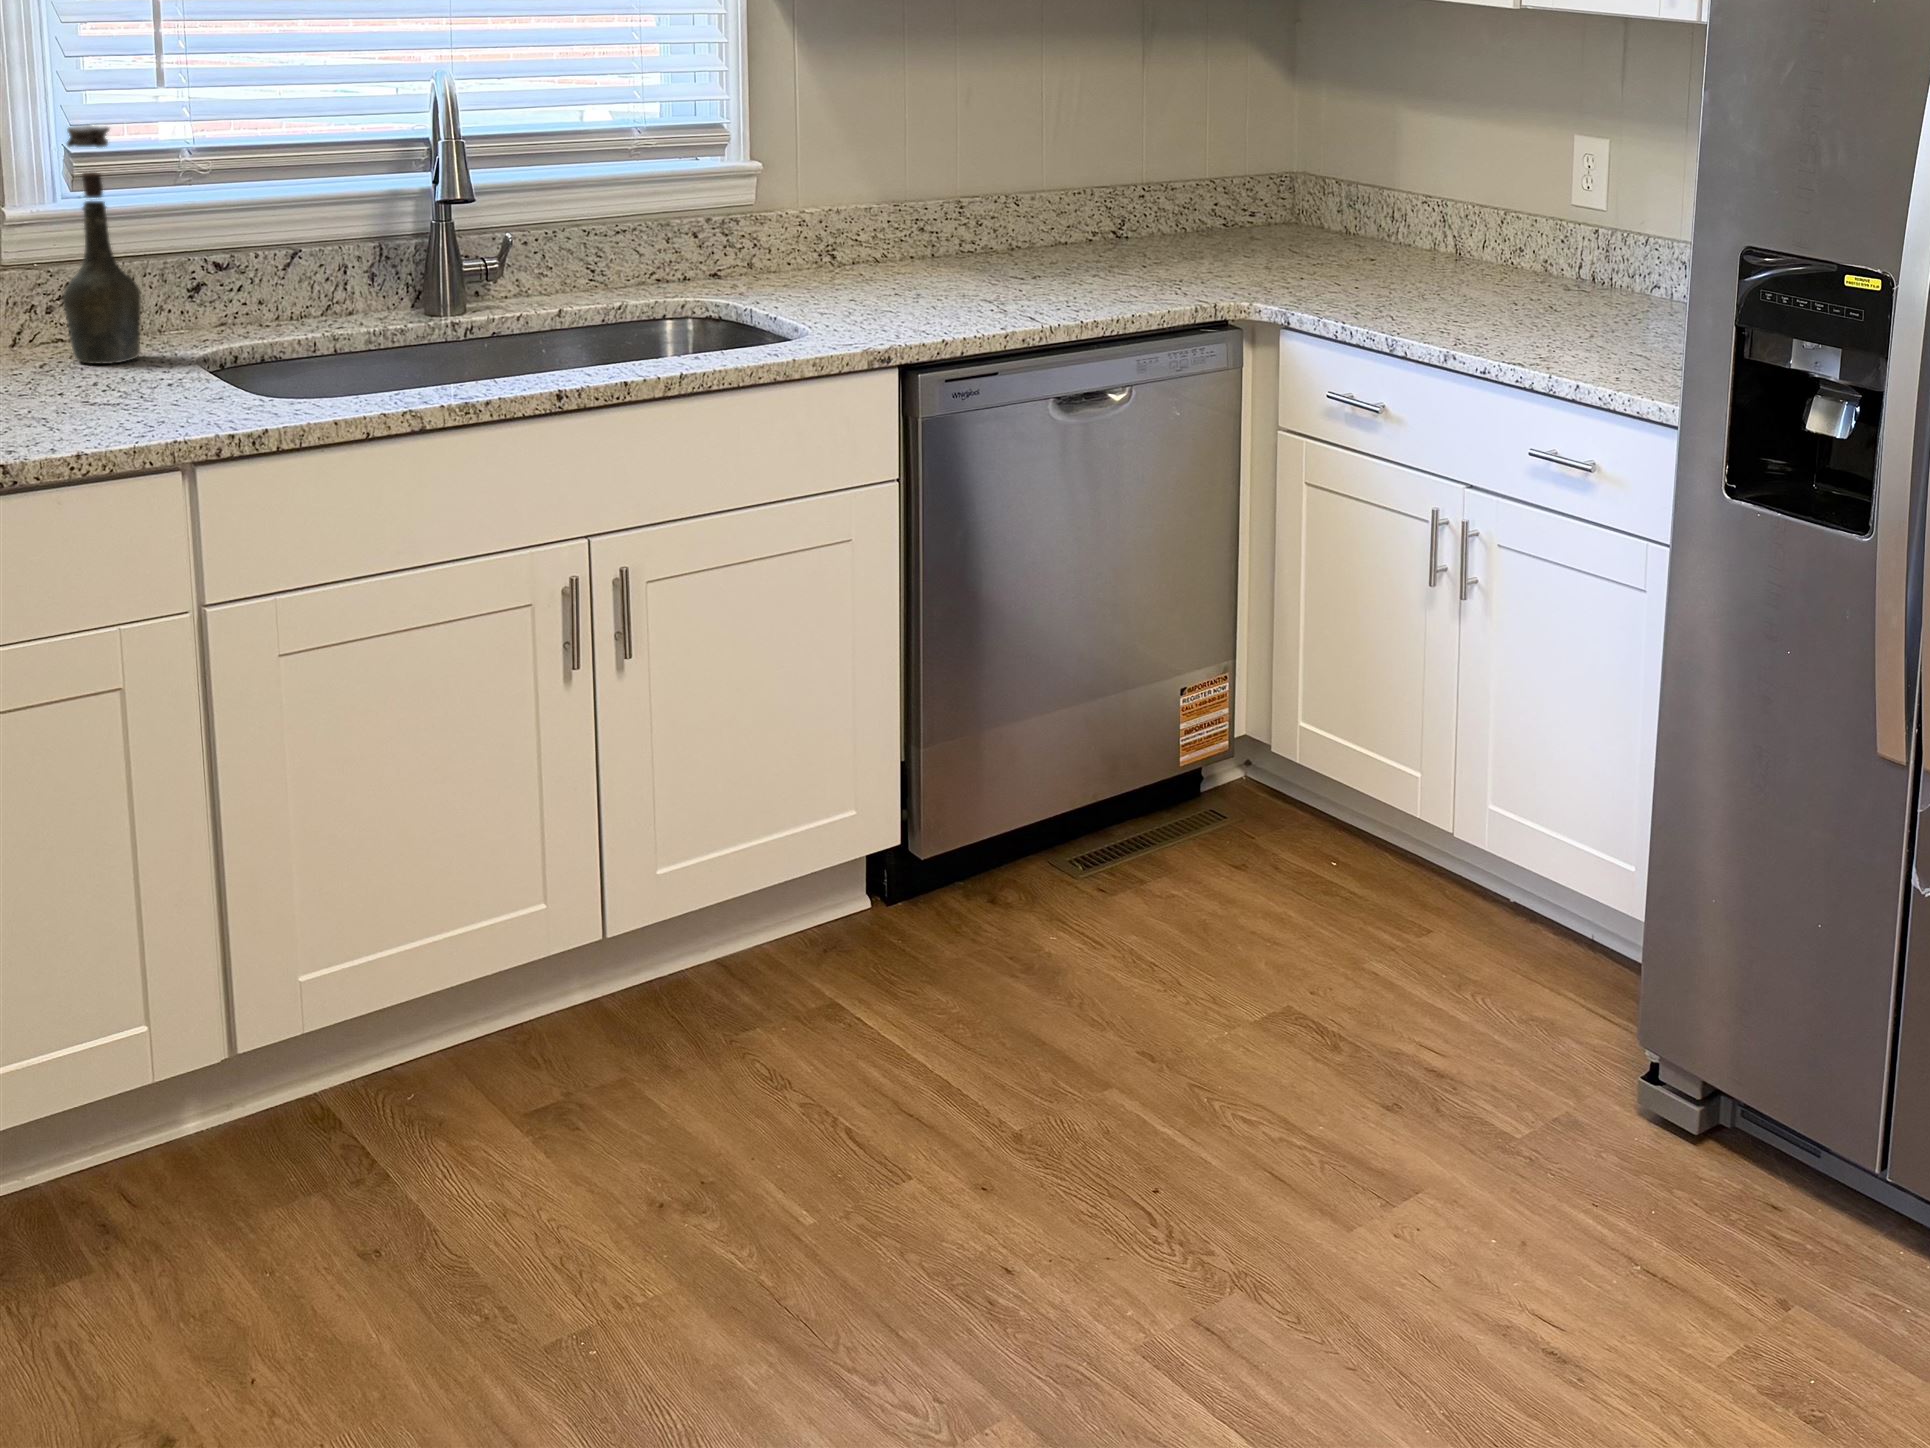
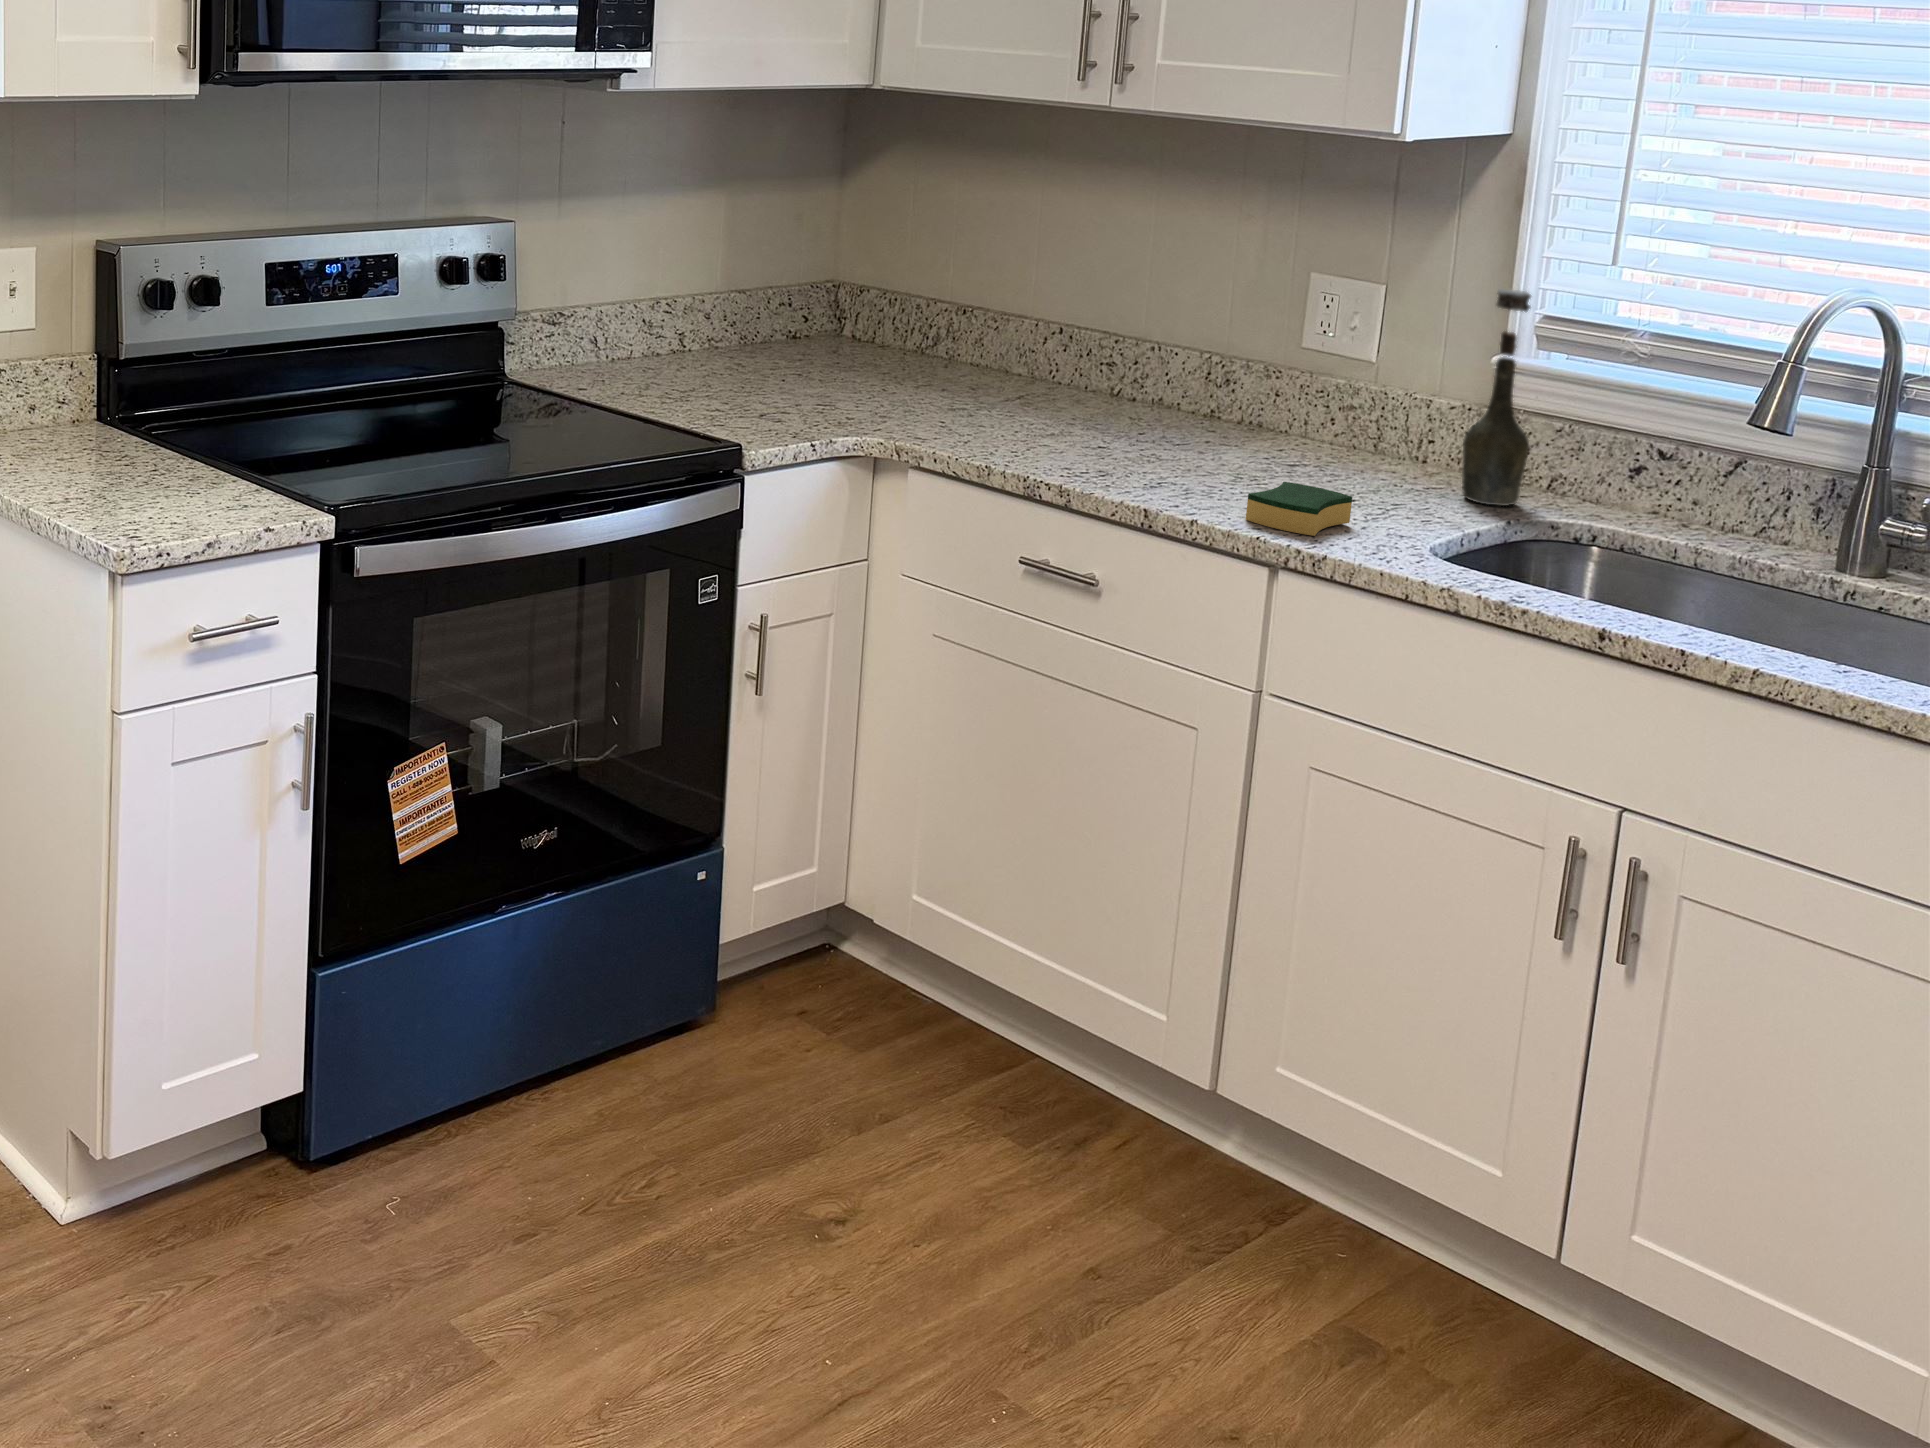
sponge: none [67,375,197,434] -> present [1246,482,1352,536]

